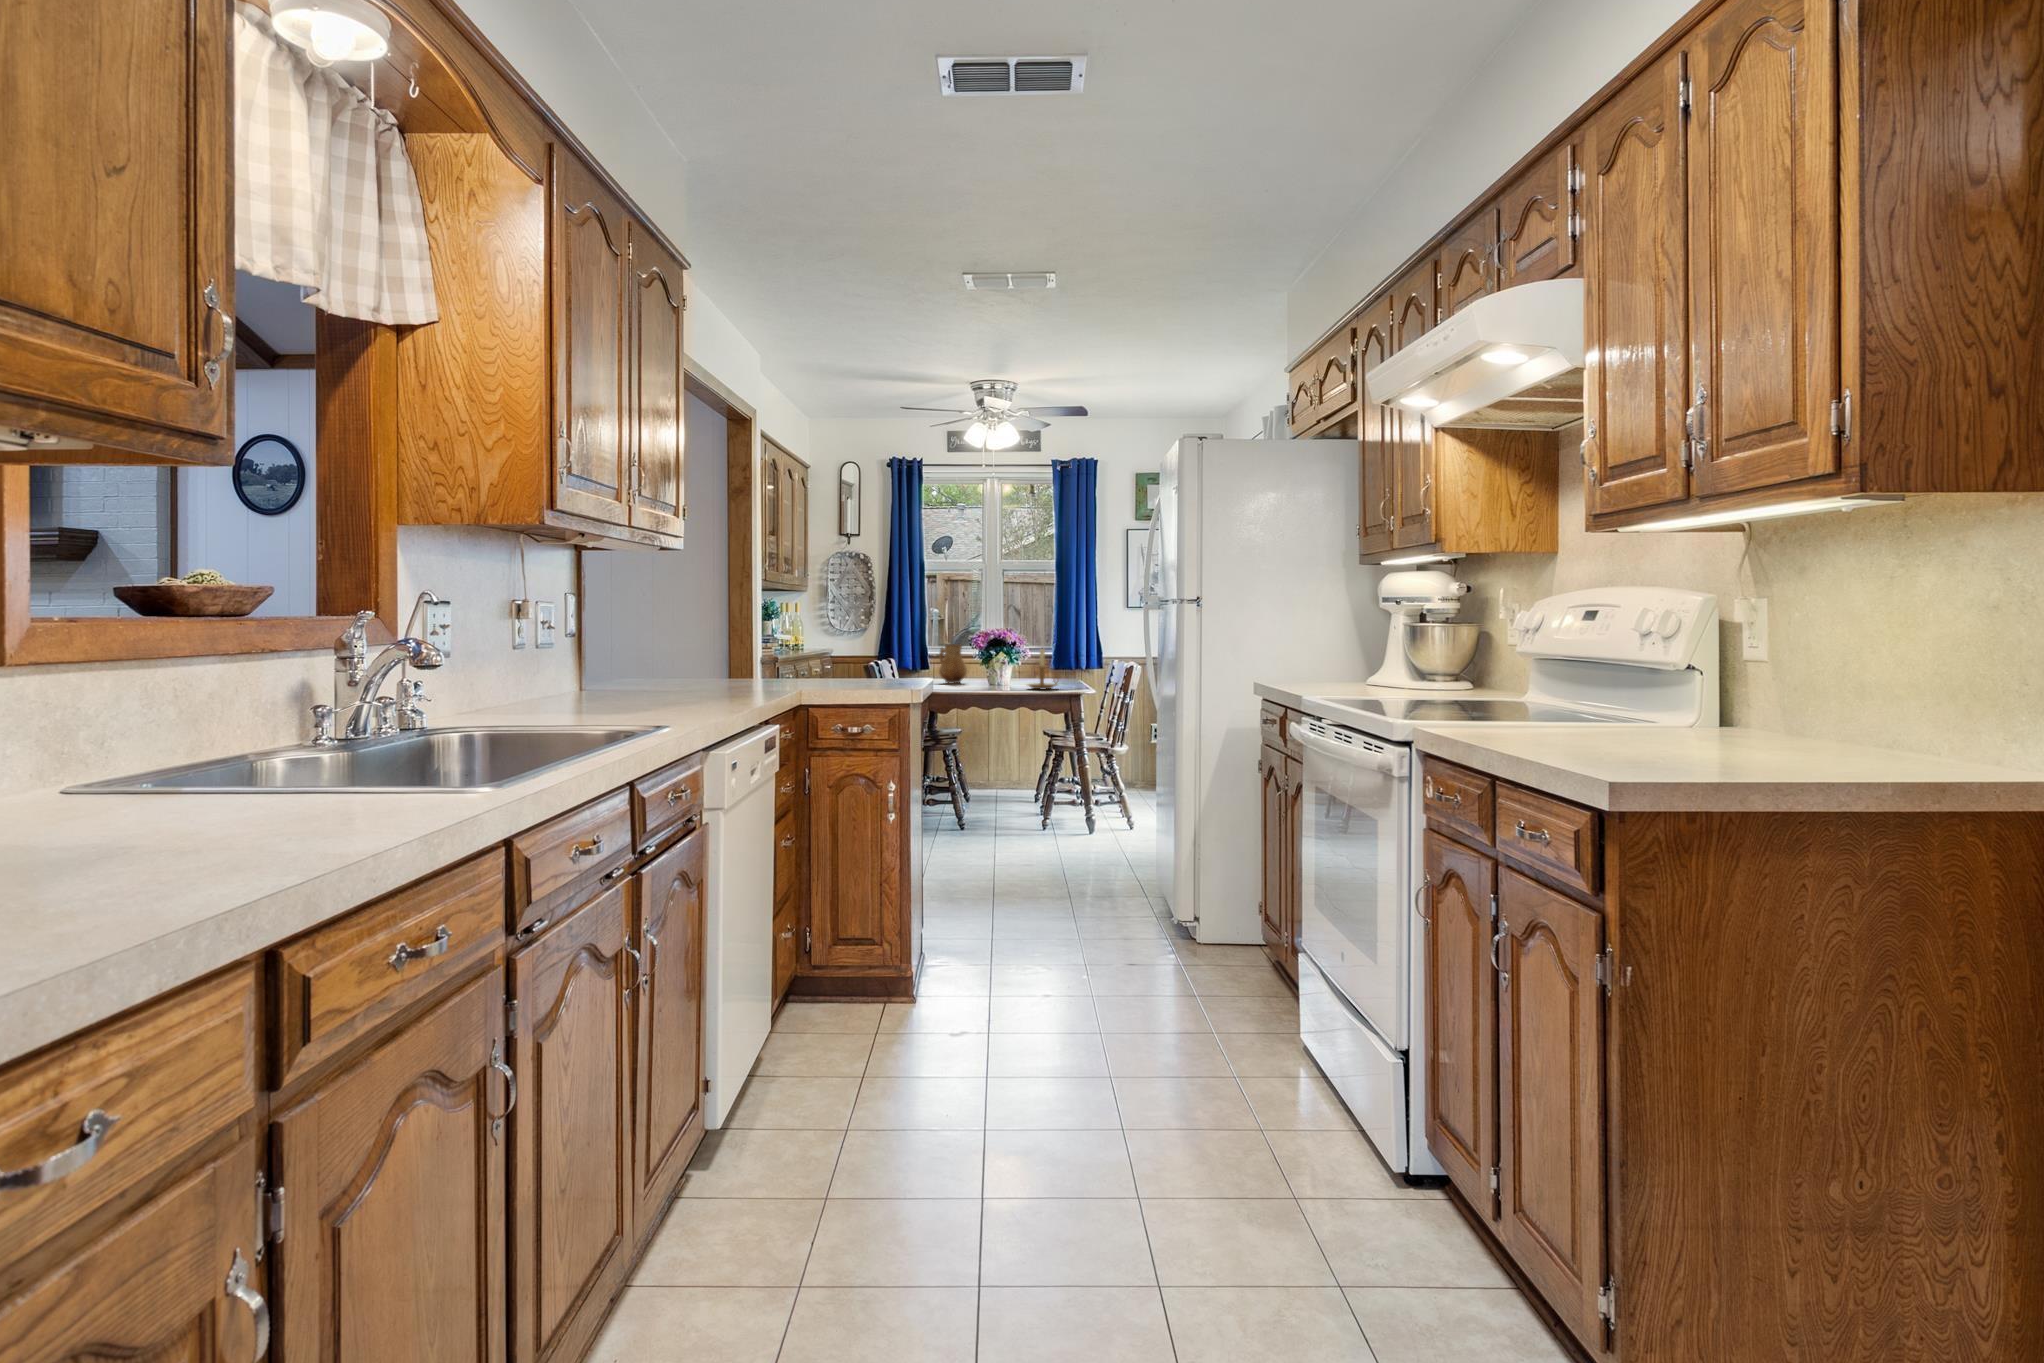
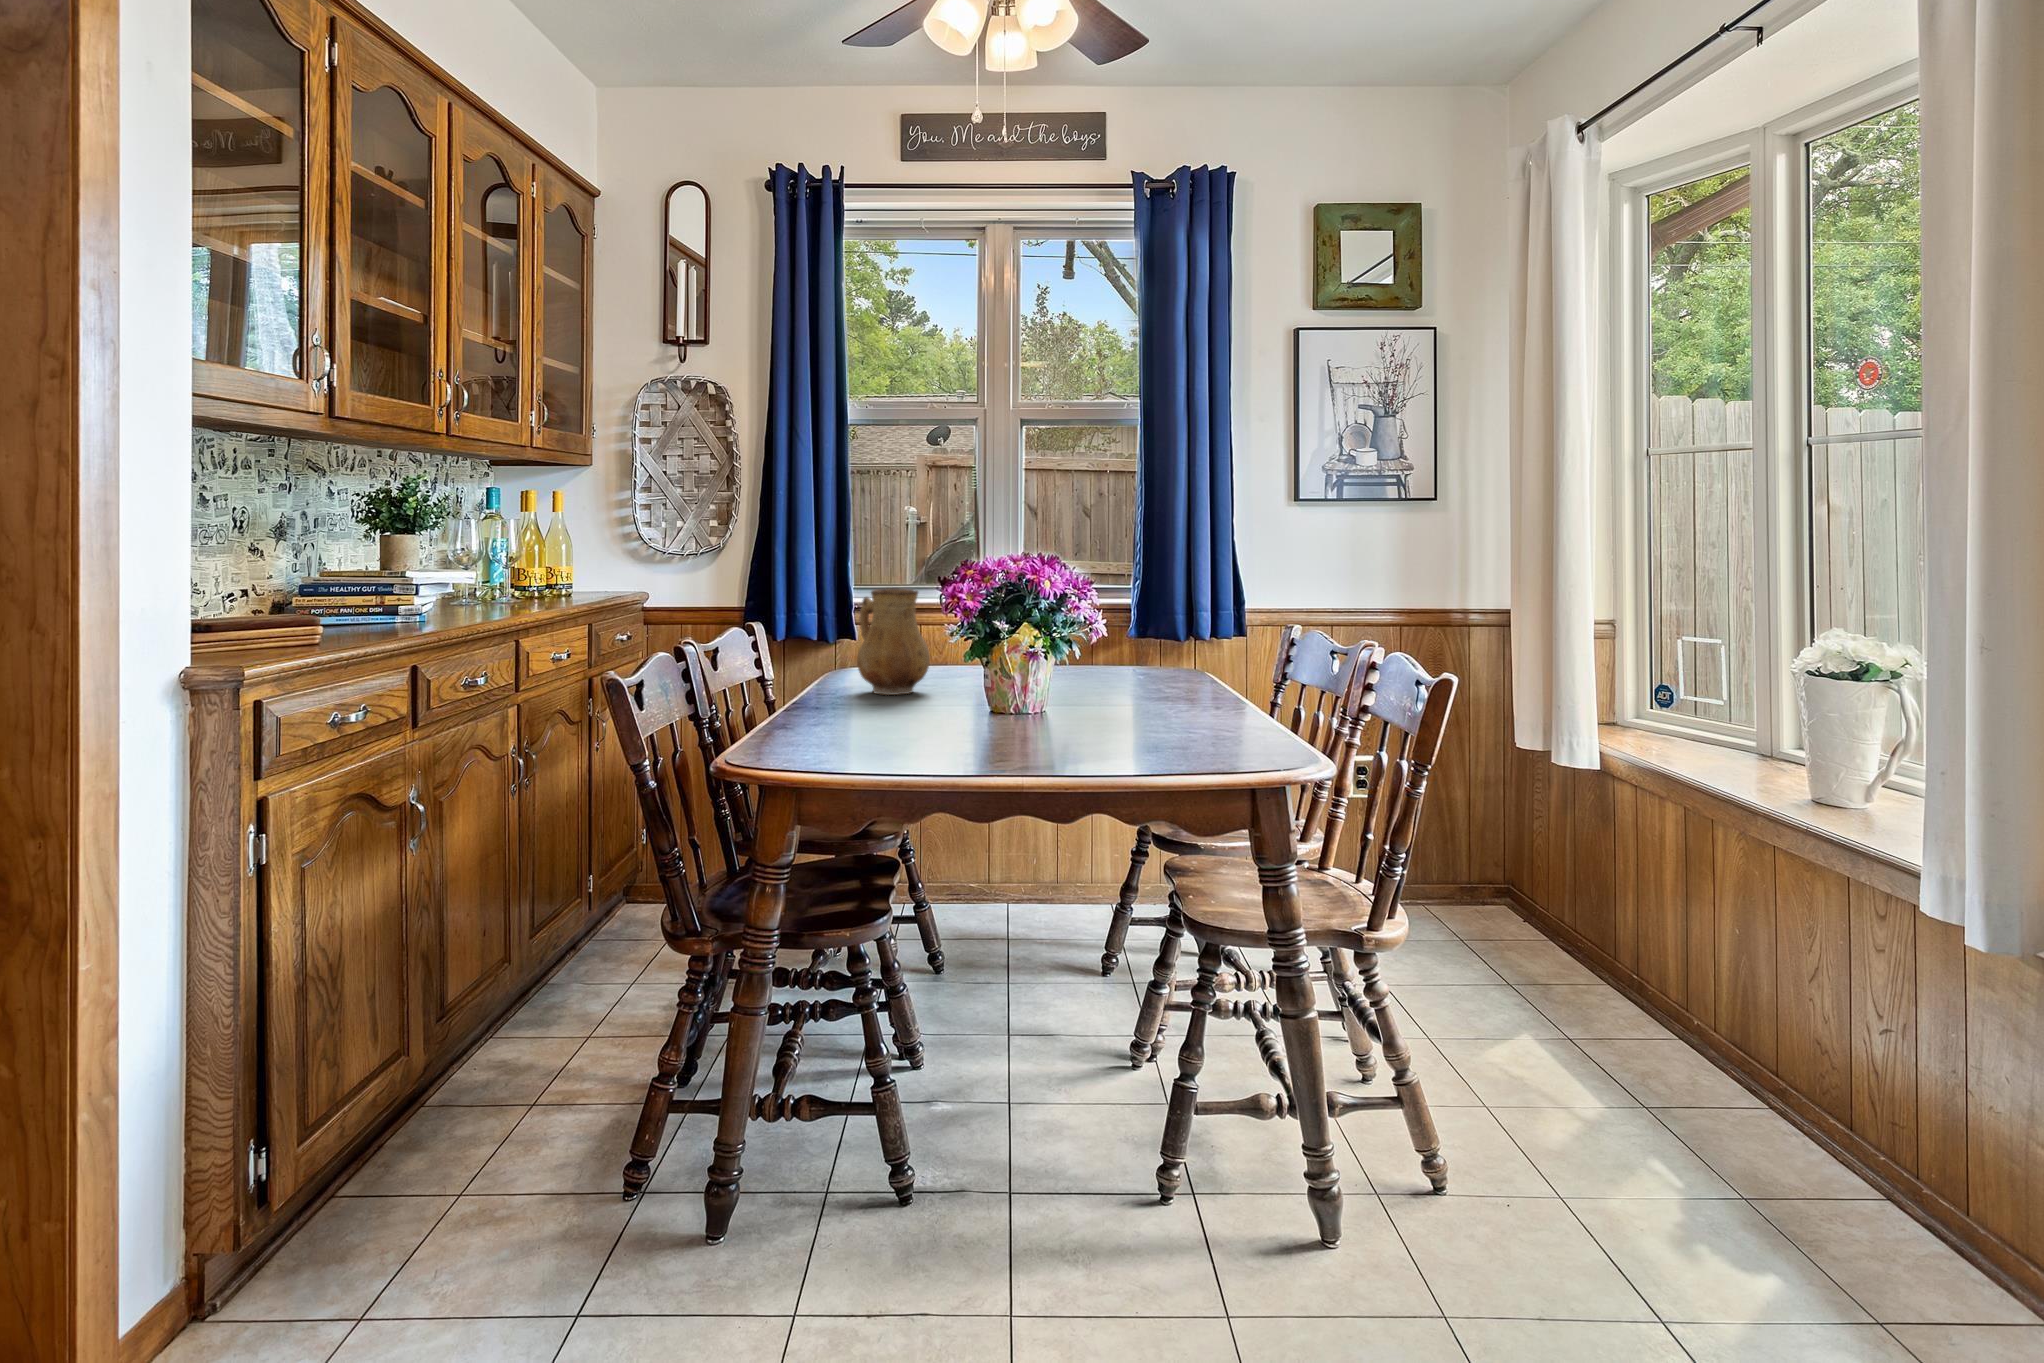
candle holder: present [1028,648,1058,689] -> none [1097,605,1200,737]

